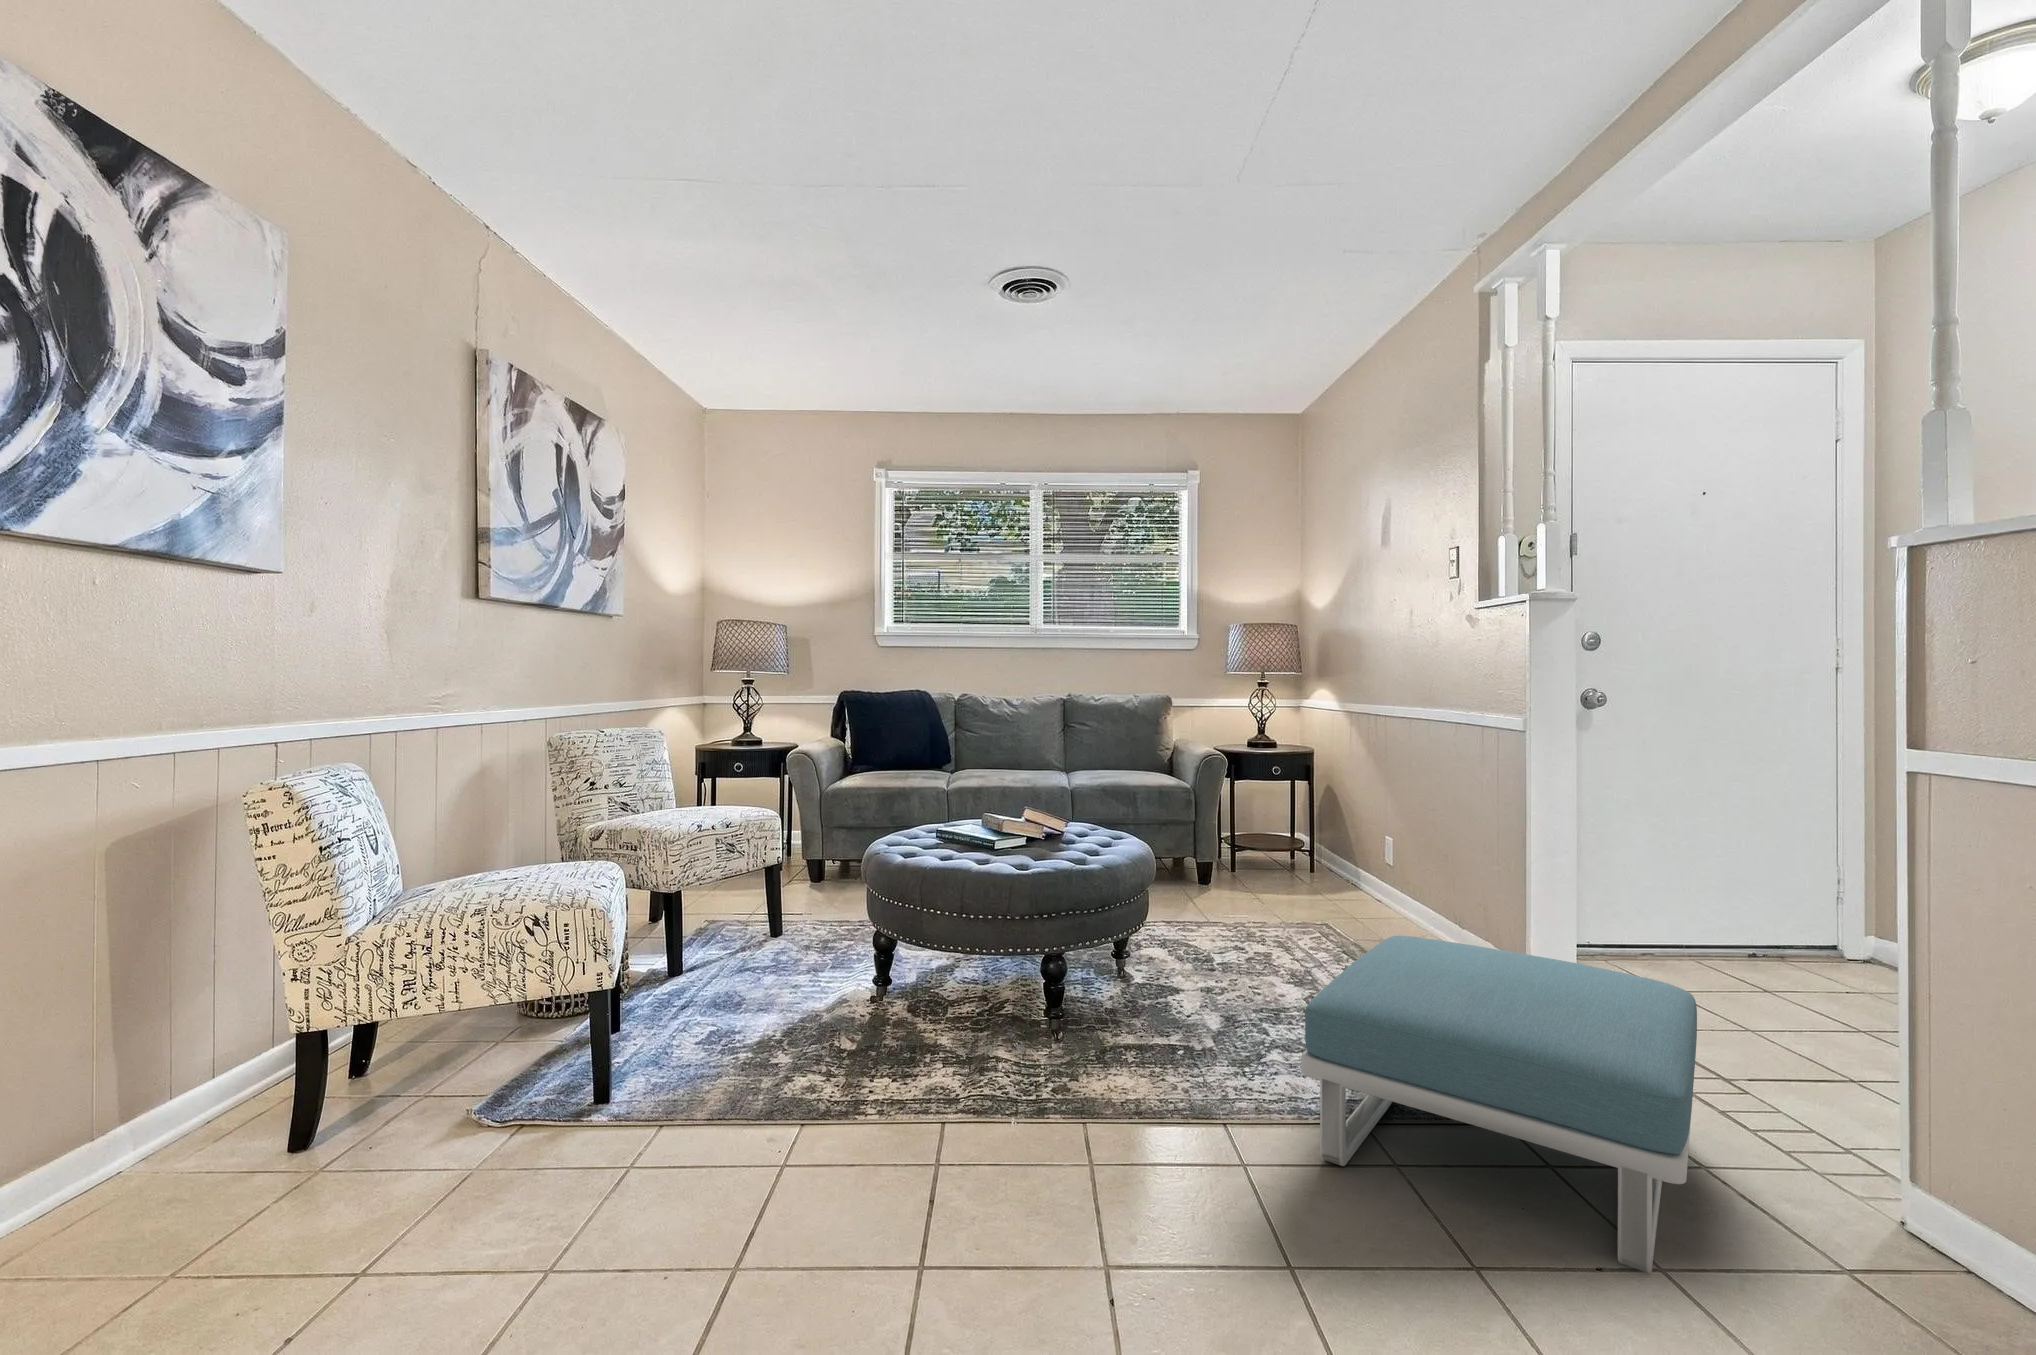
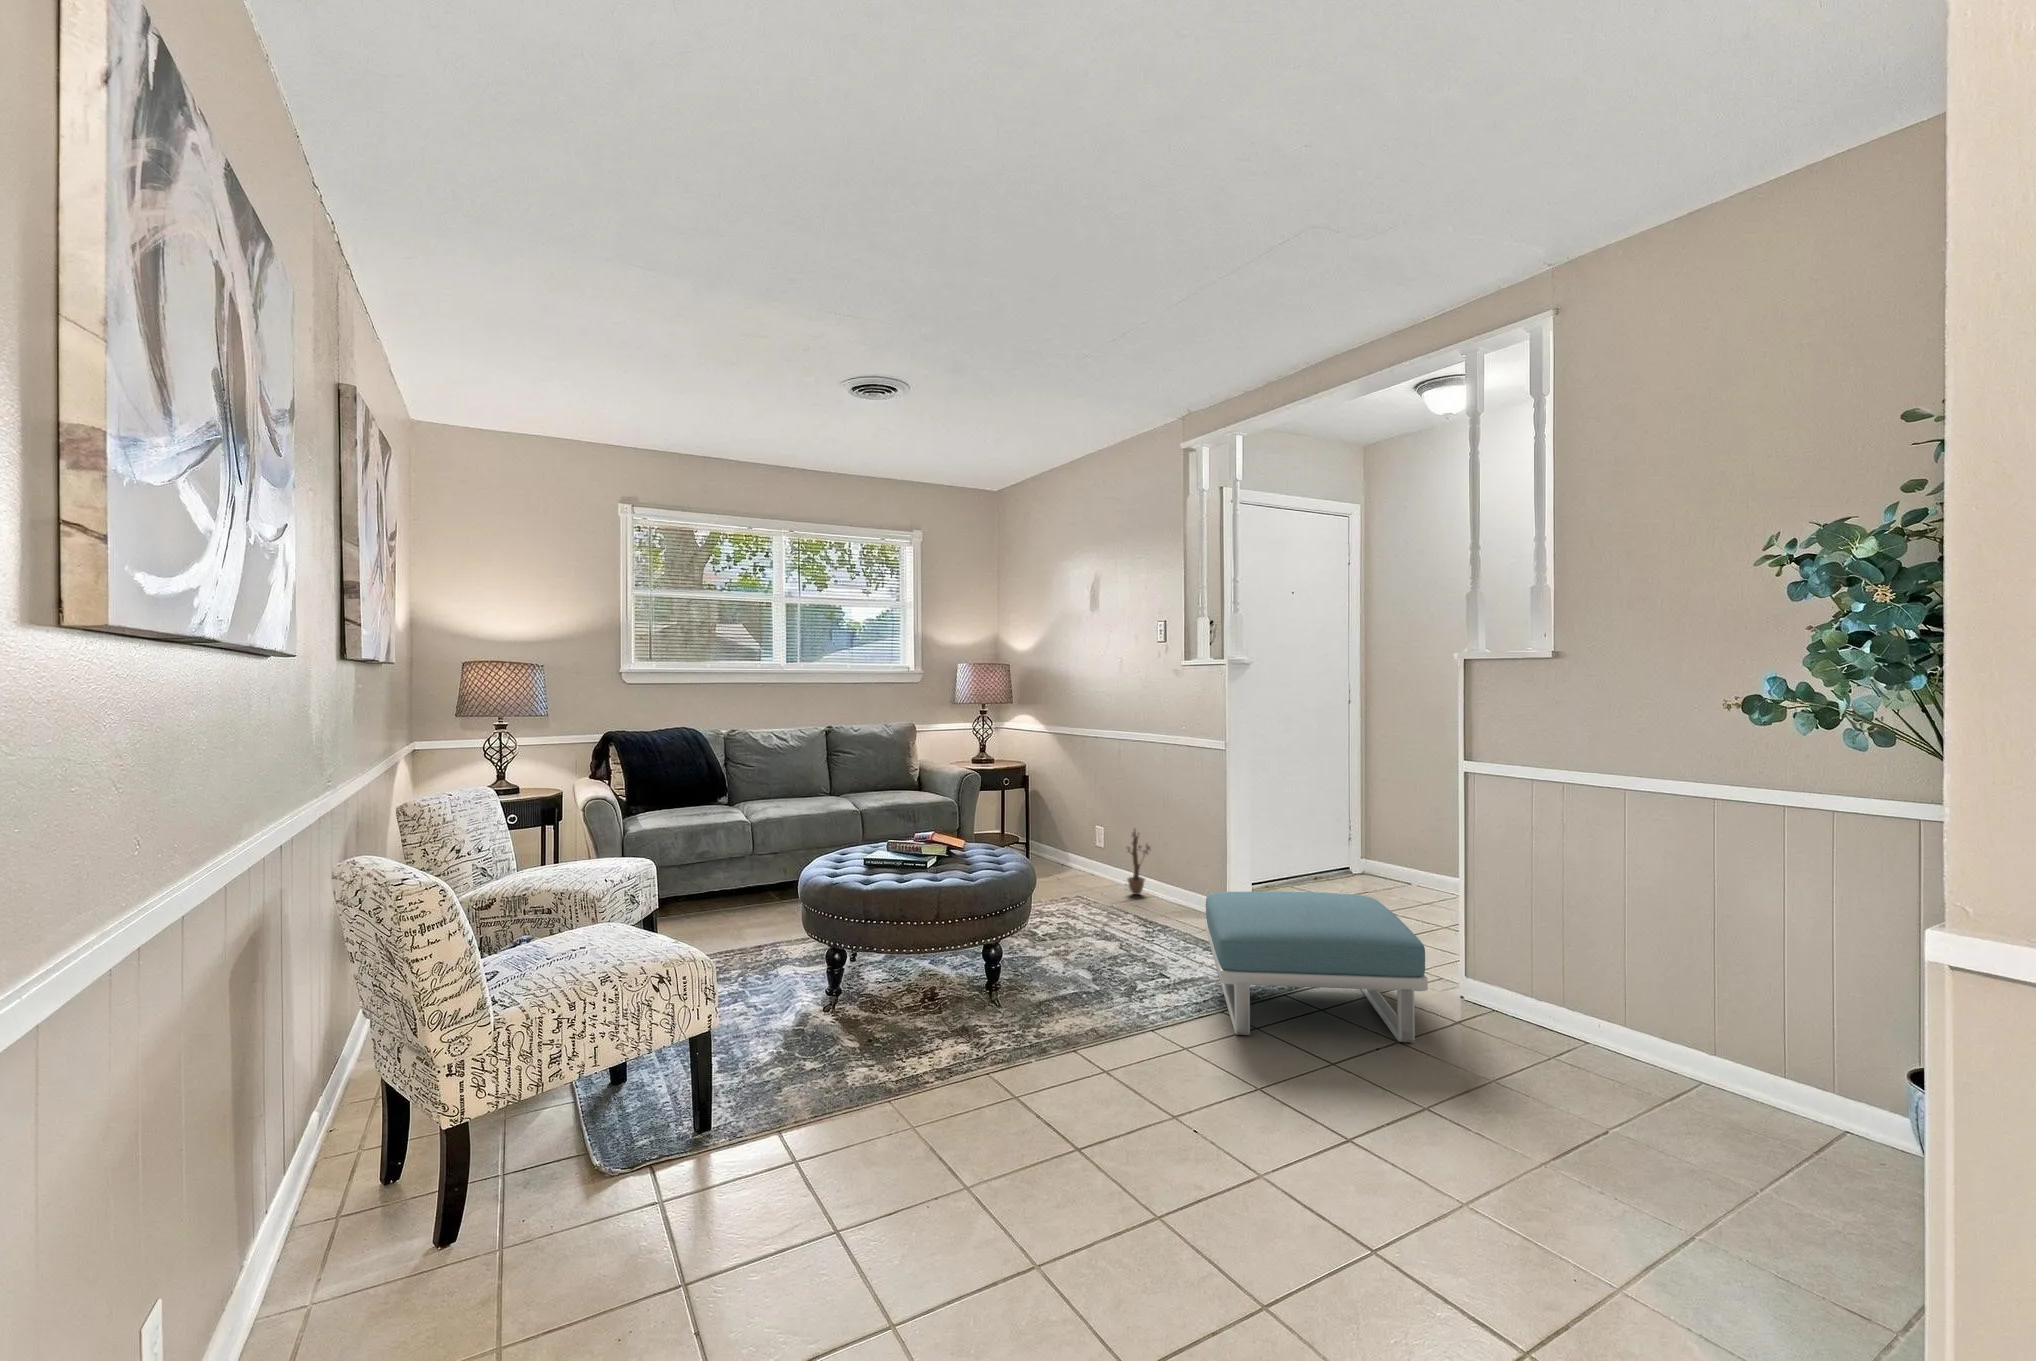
decorative plant: none [1394,835,1427,926] -> present [1126,831,1151,895]

